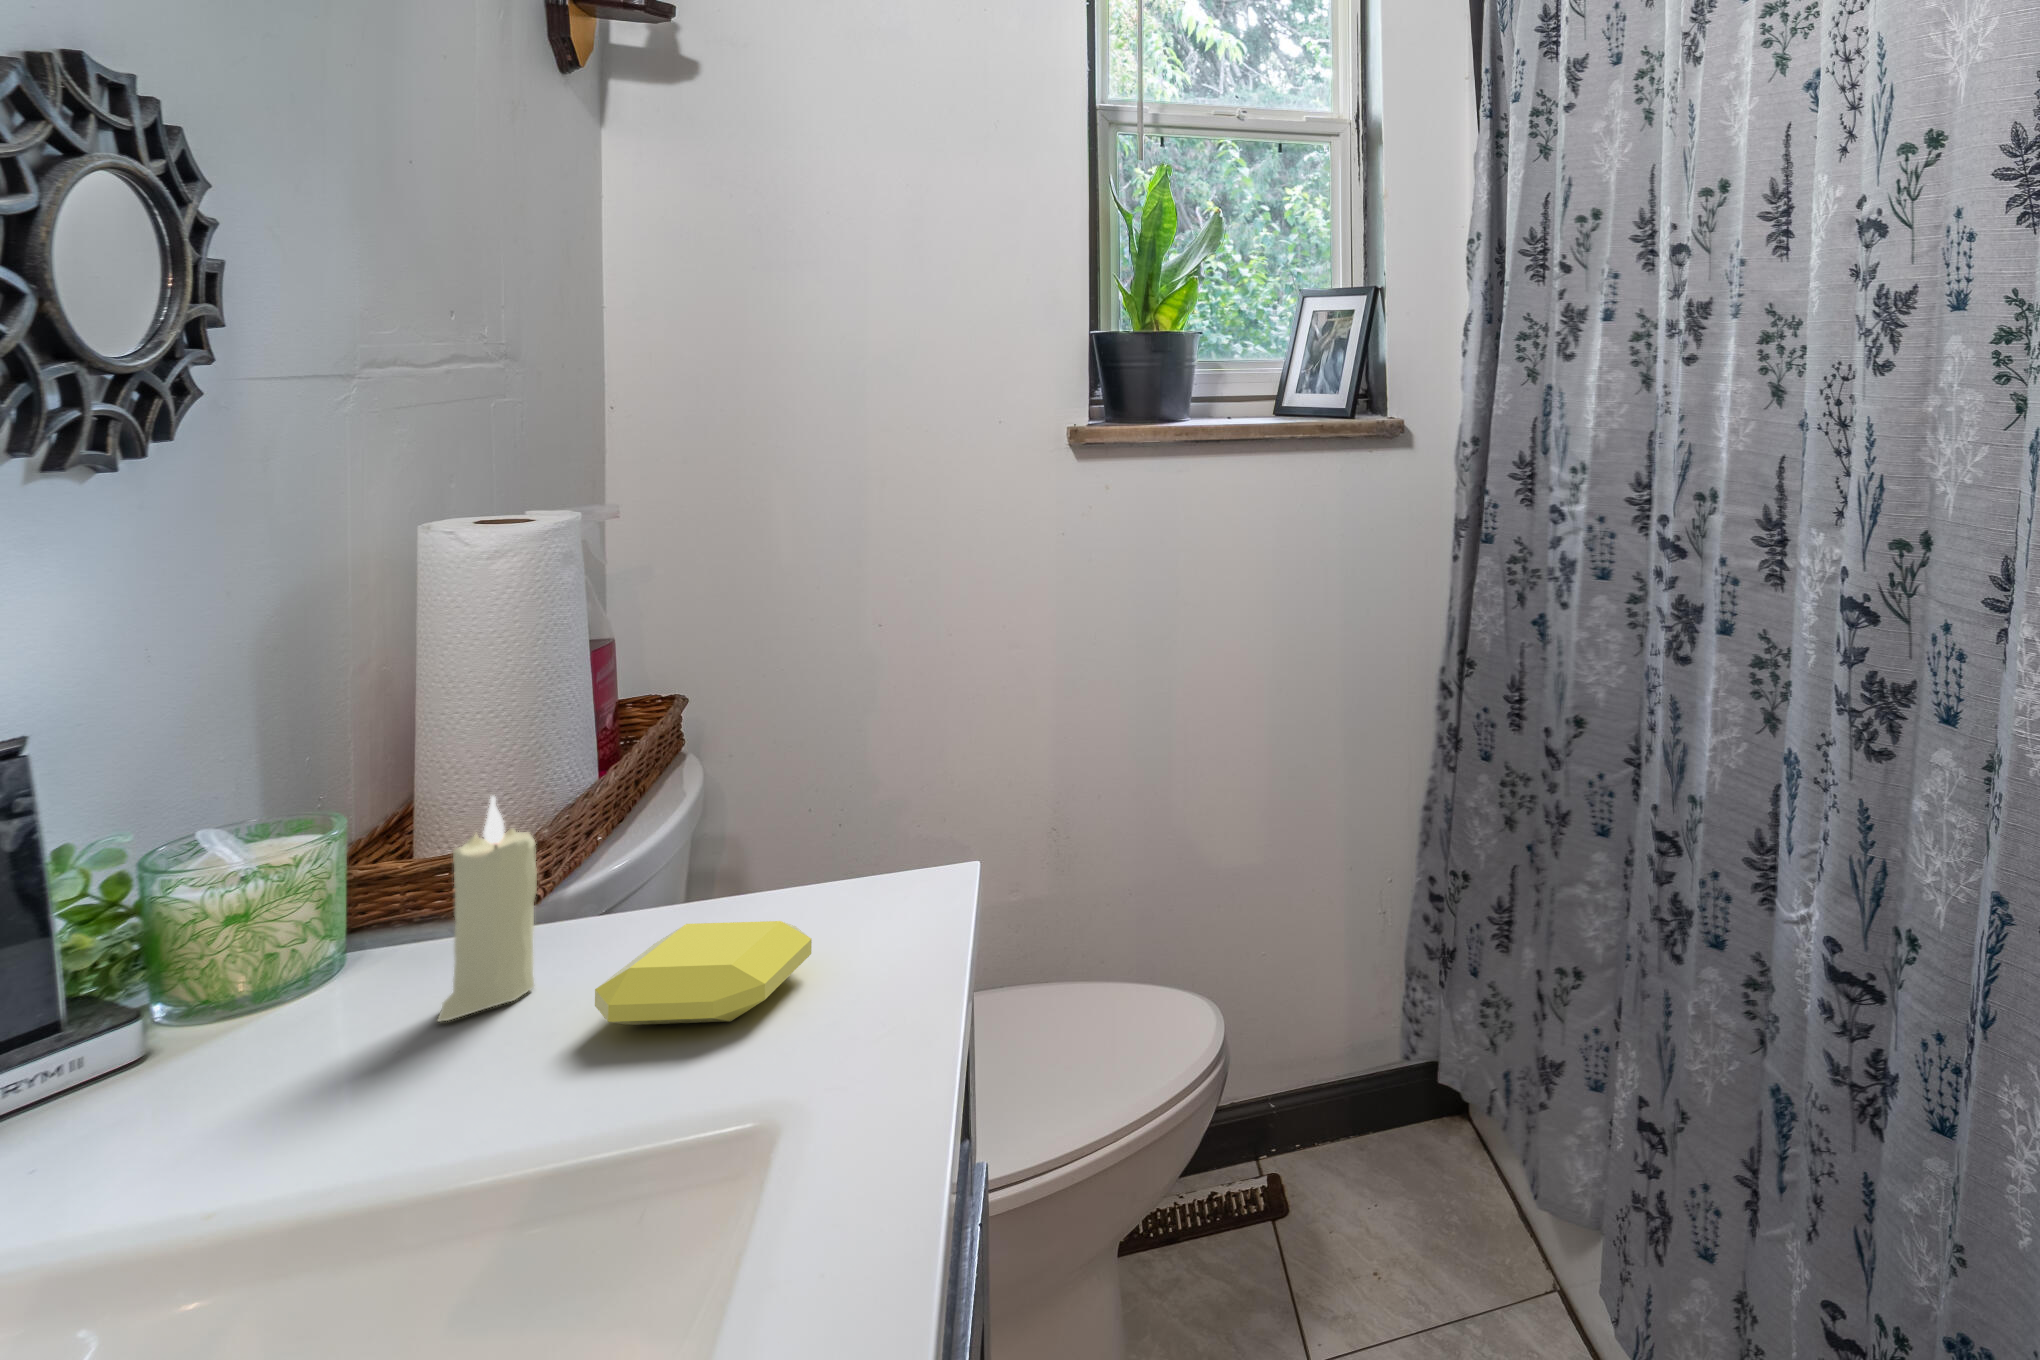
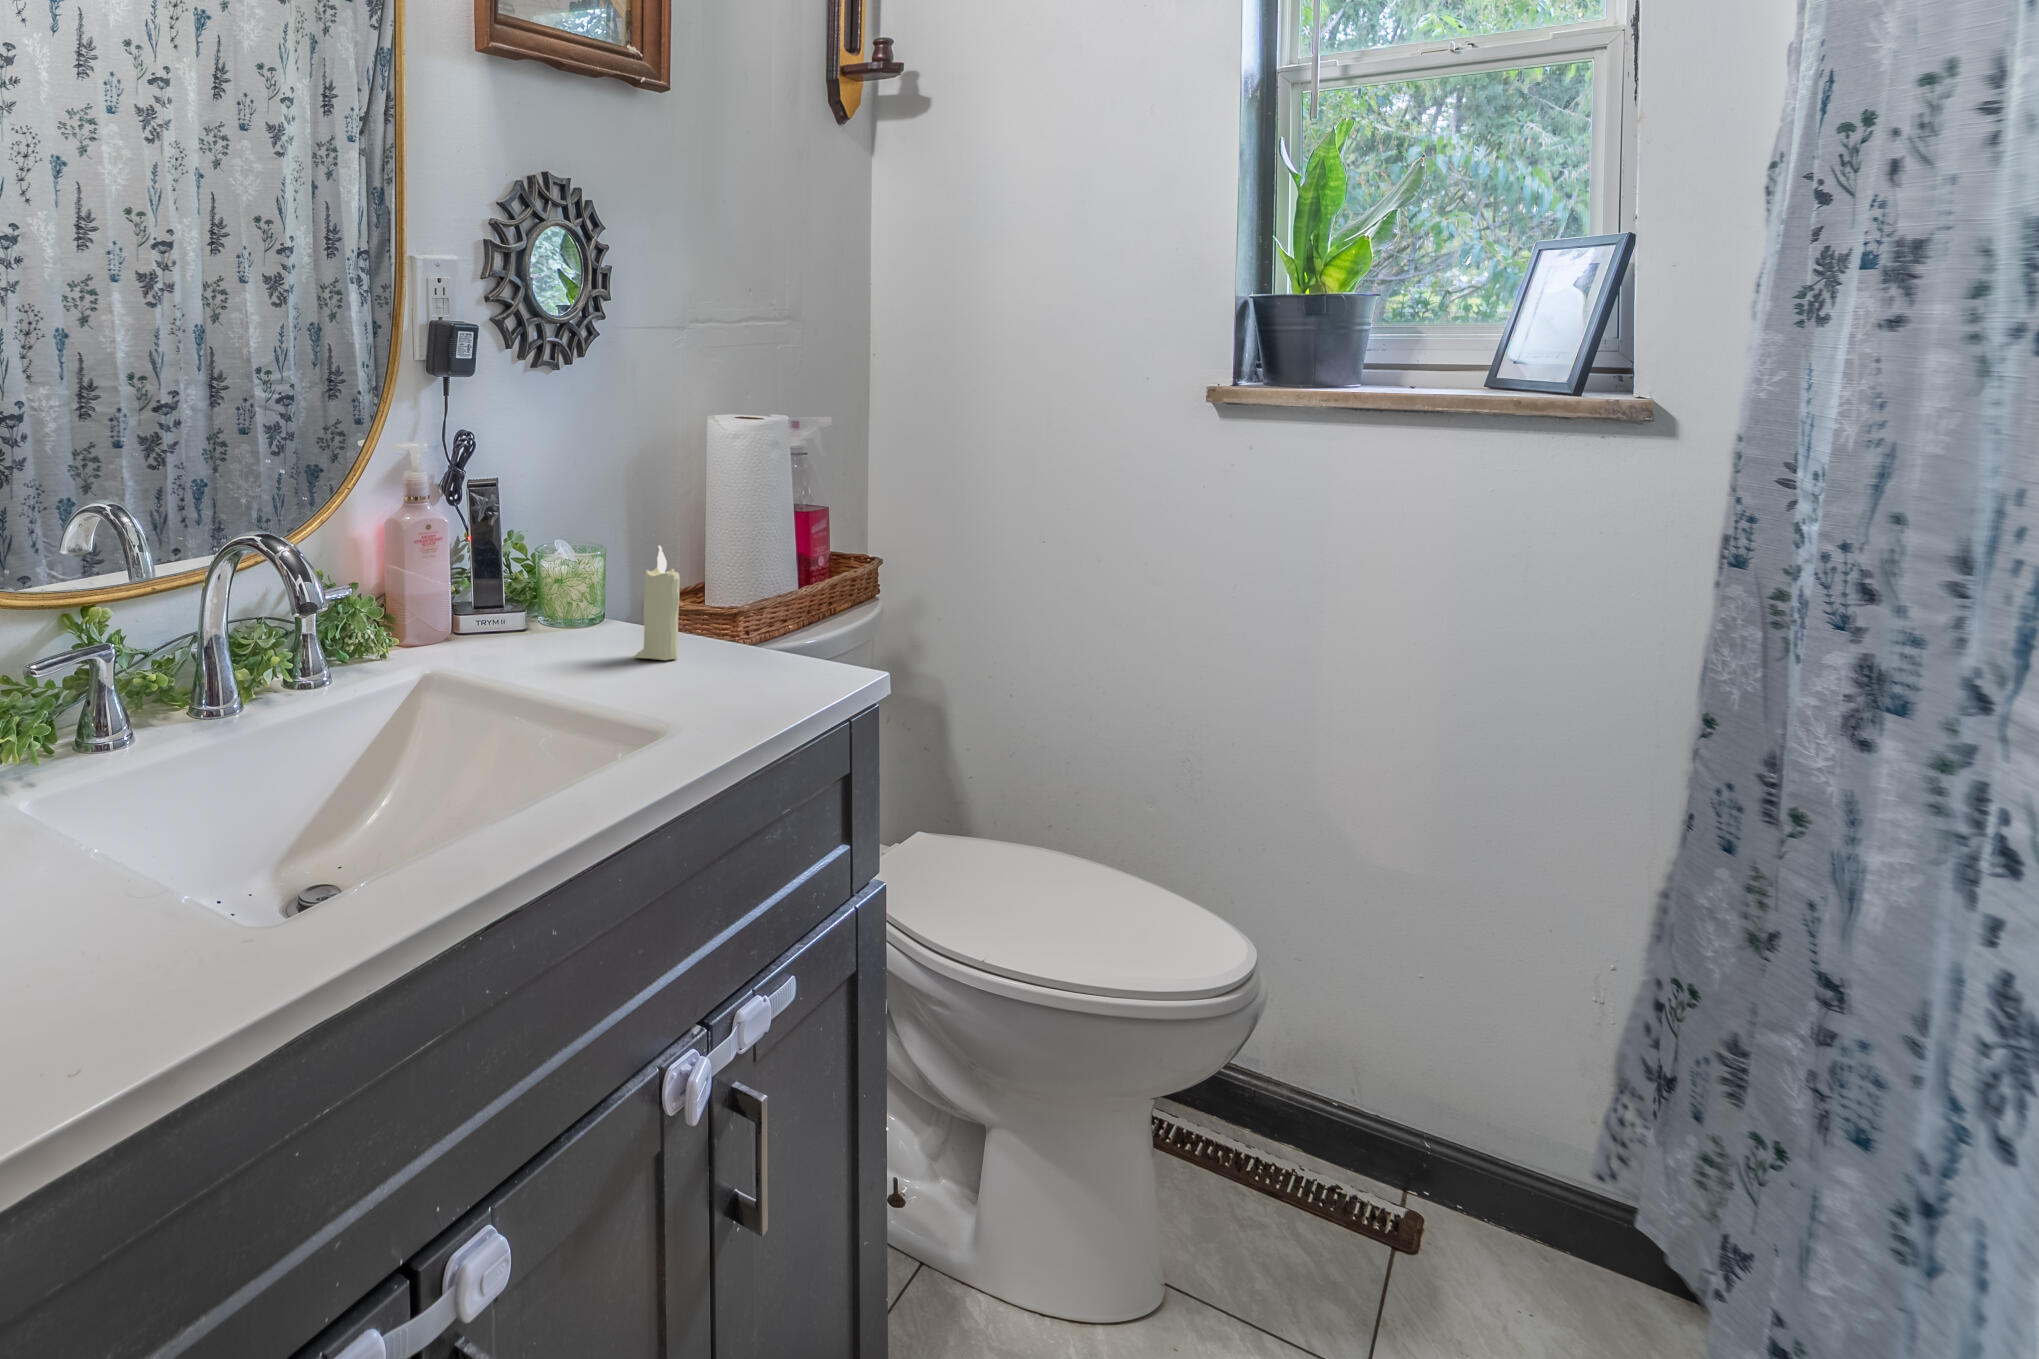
soap bar: present [595,921,812,1025] -> none [679,644,786,697]

